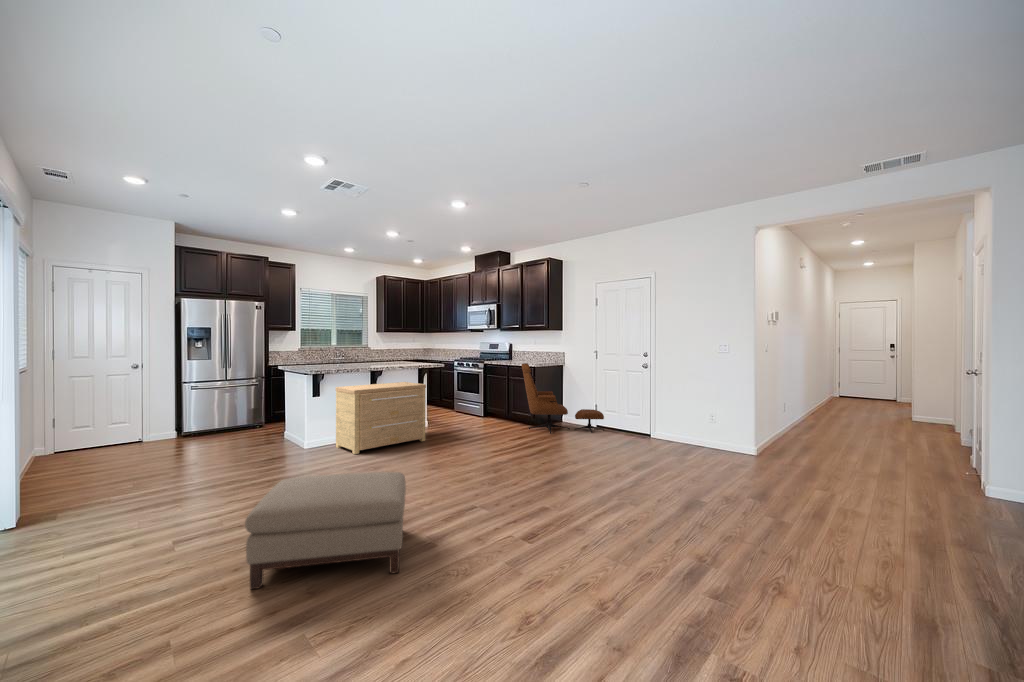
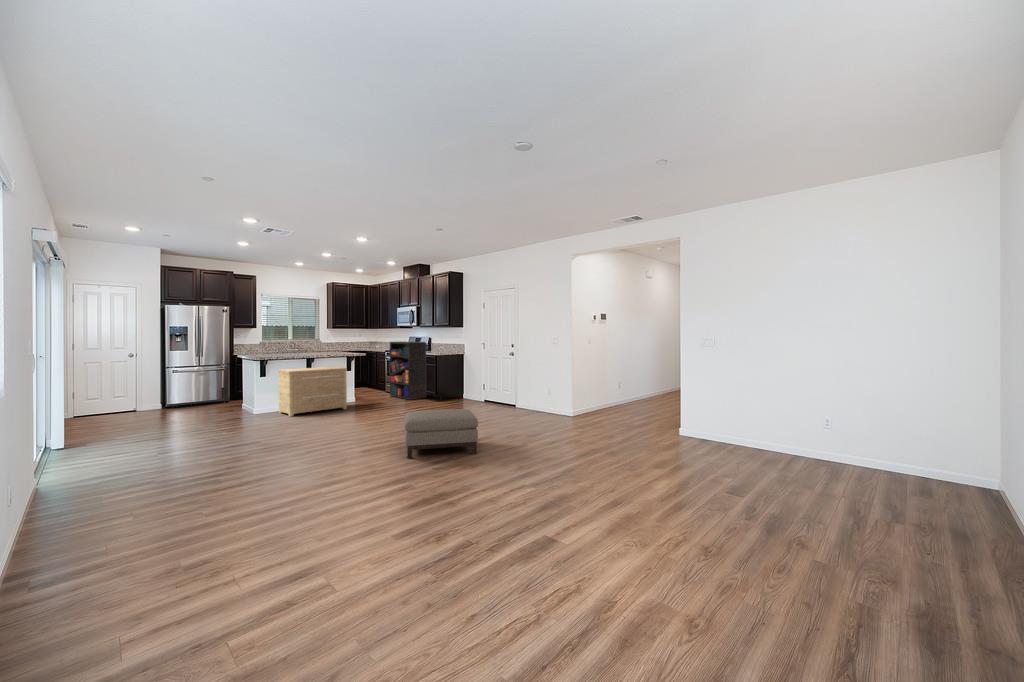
bookshelf: none [466,348,516,426] -> present [390,341,426,400]
lounge chair: present [522,363,604,434] -> none [424,353,487,404]
ottoman: present [245,472,406,589] -> present [404,409,478,458]

